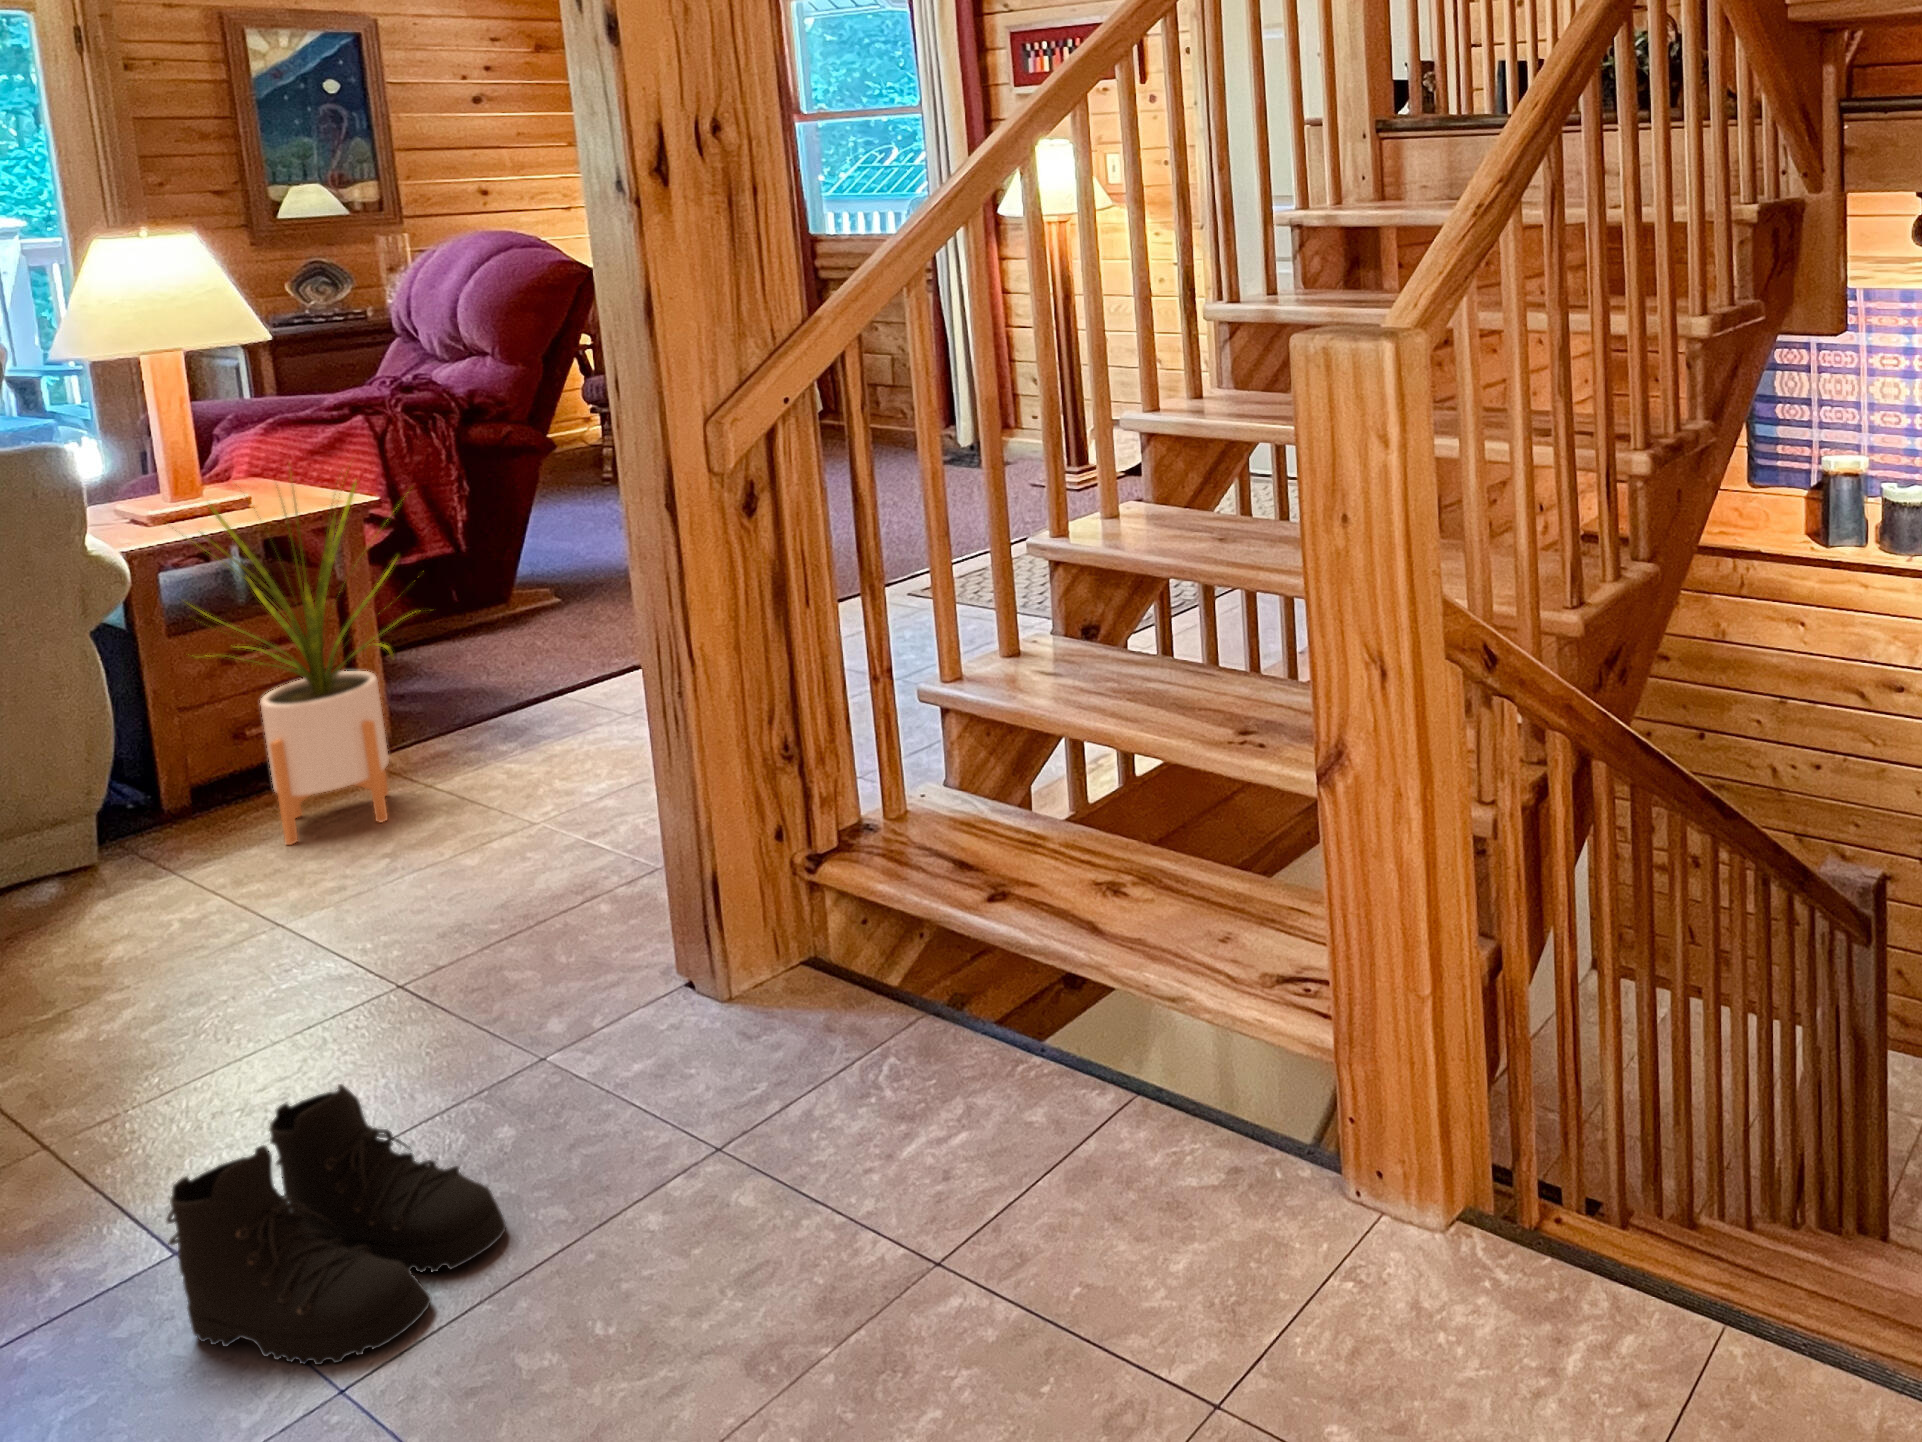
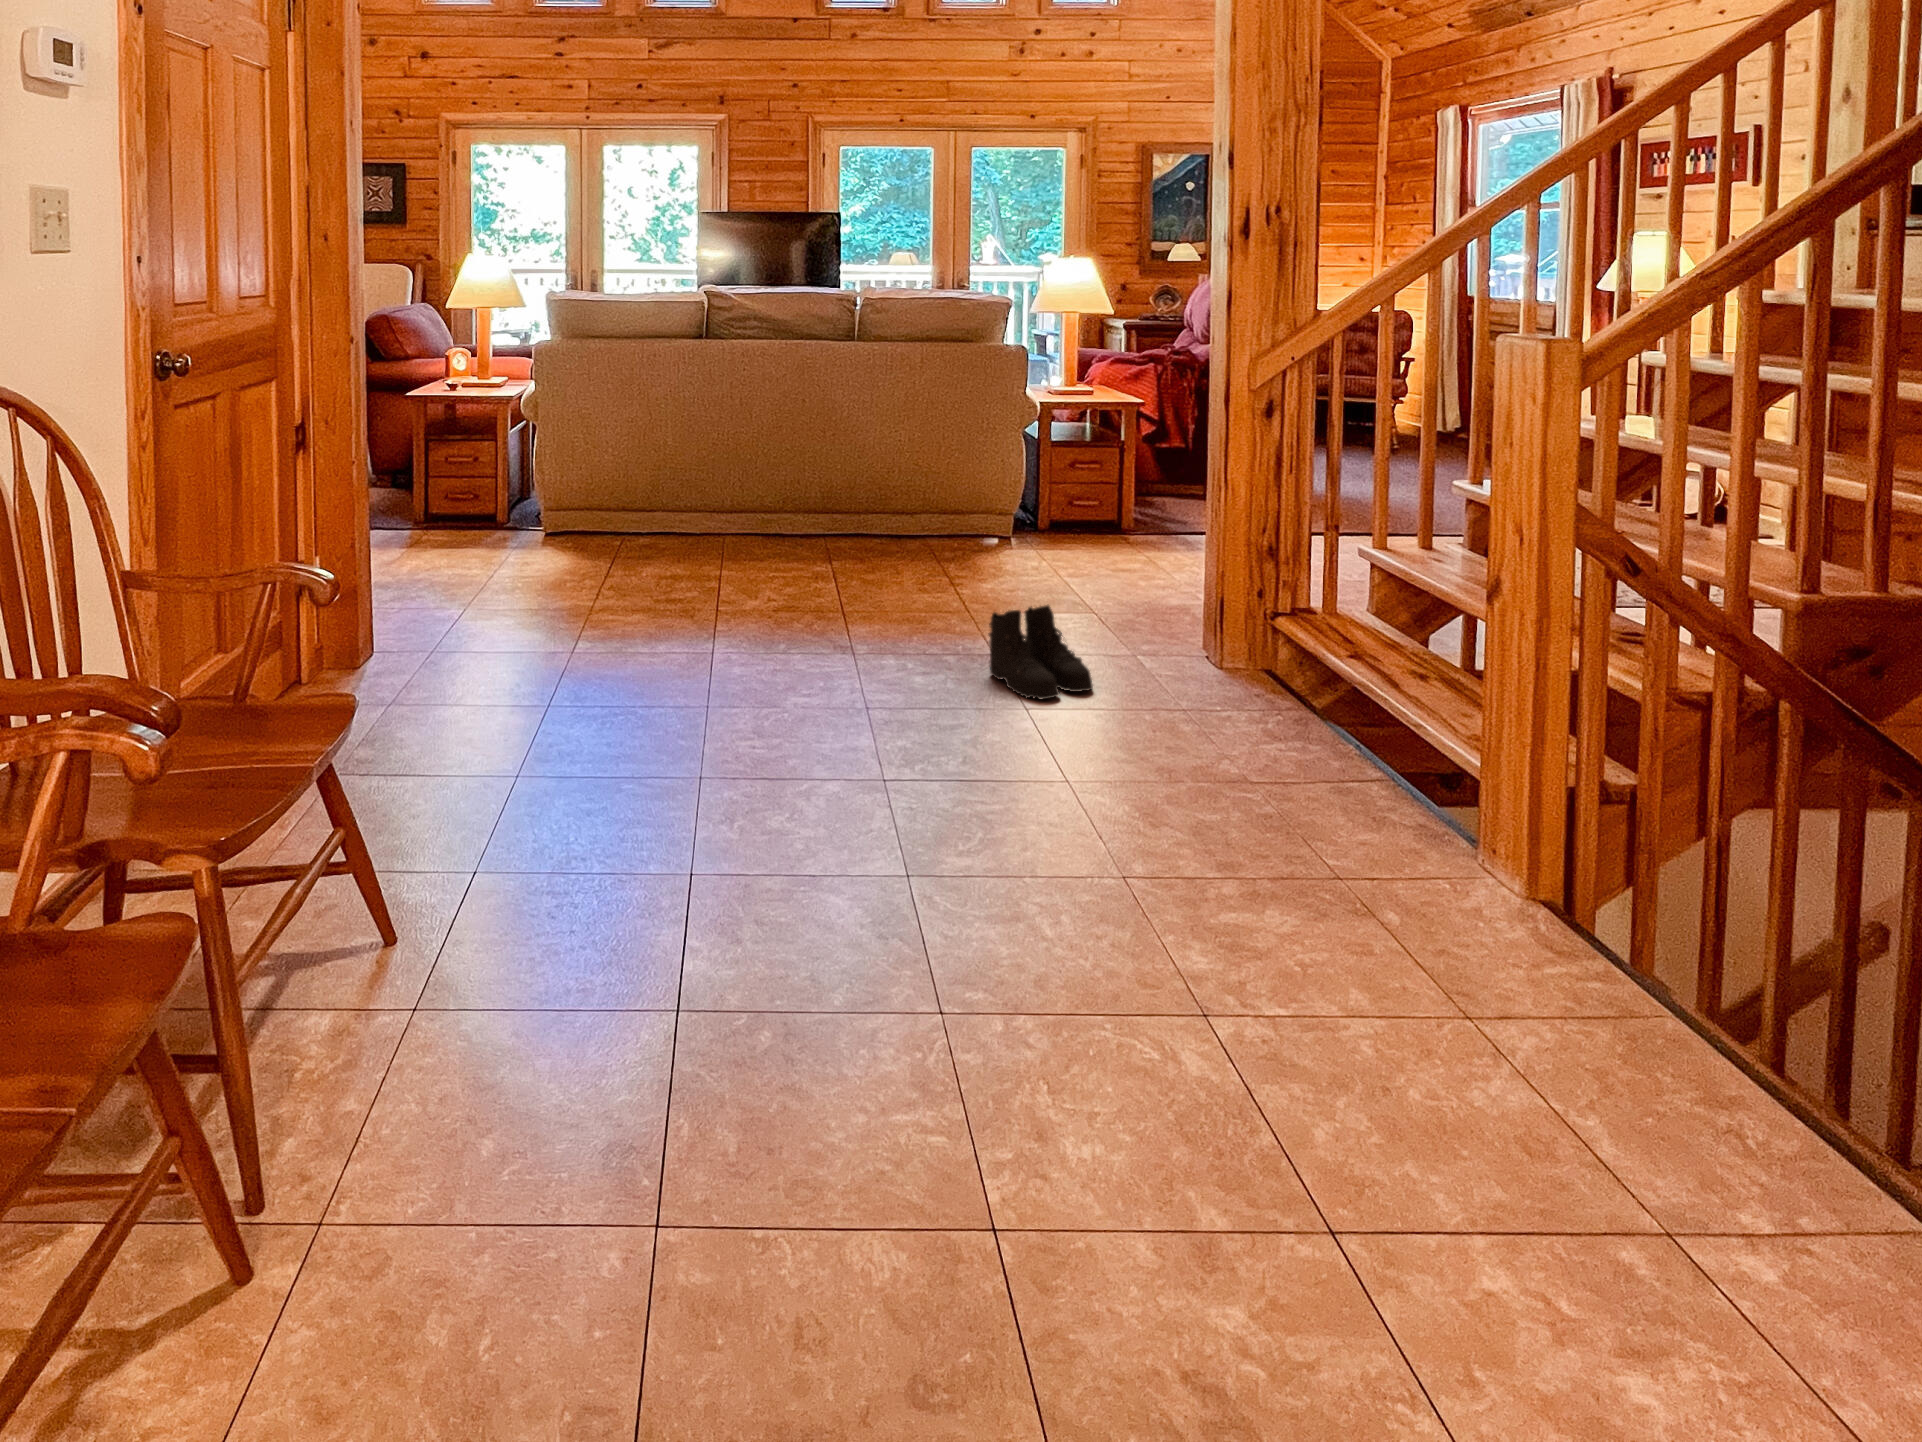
house plant: present [173,470,413,845] -> none [1049,372,1150,561]

